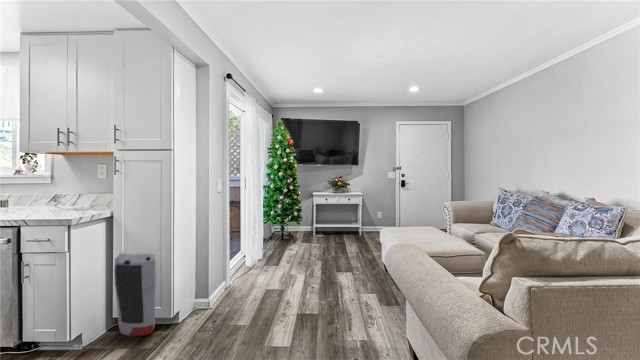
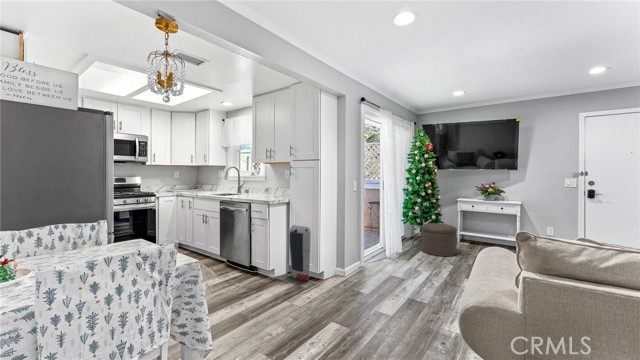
ottoman: none [286,219,318,252] -> present [421,223,457,256]

